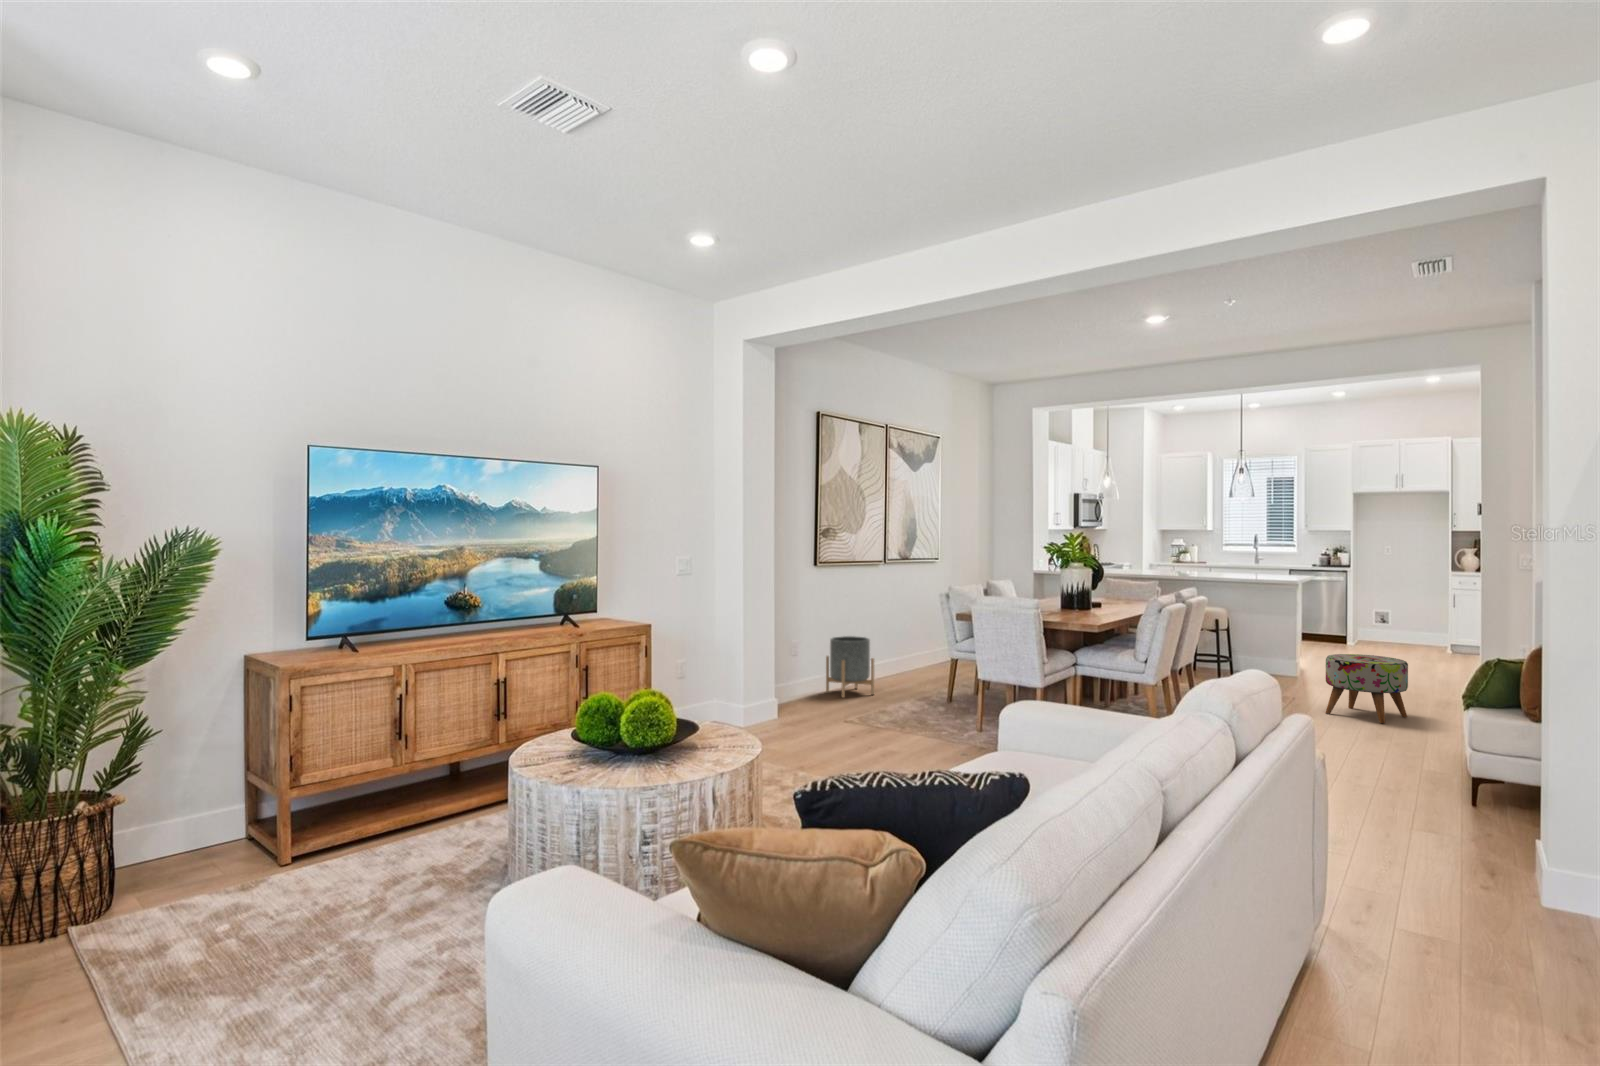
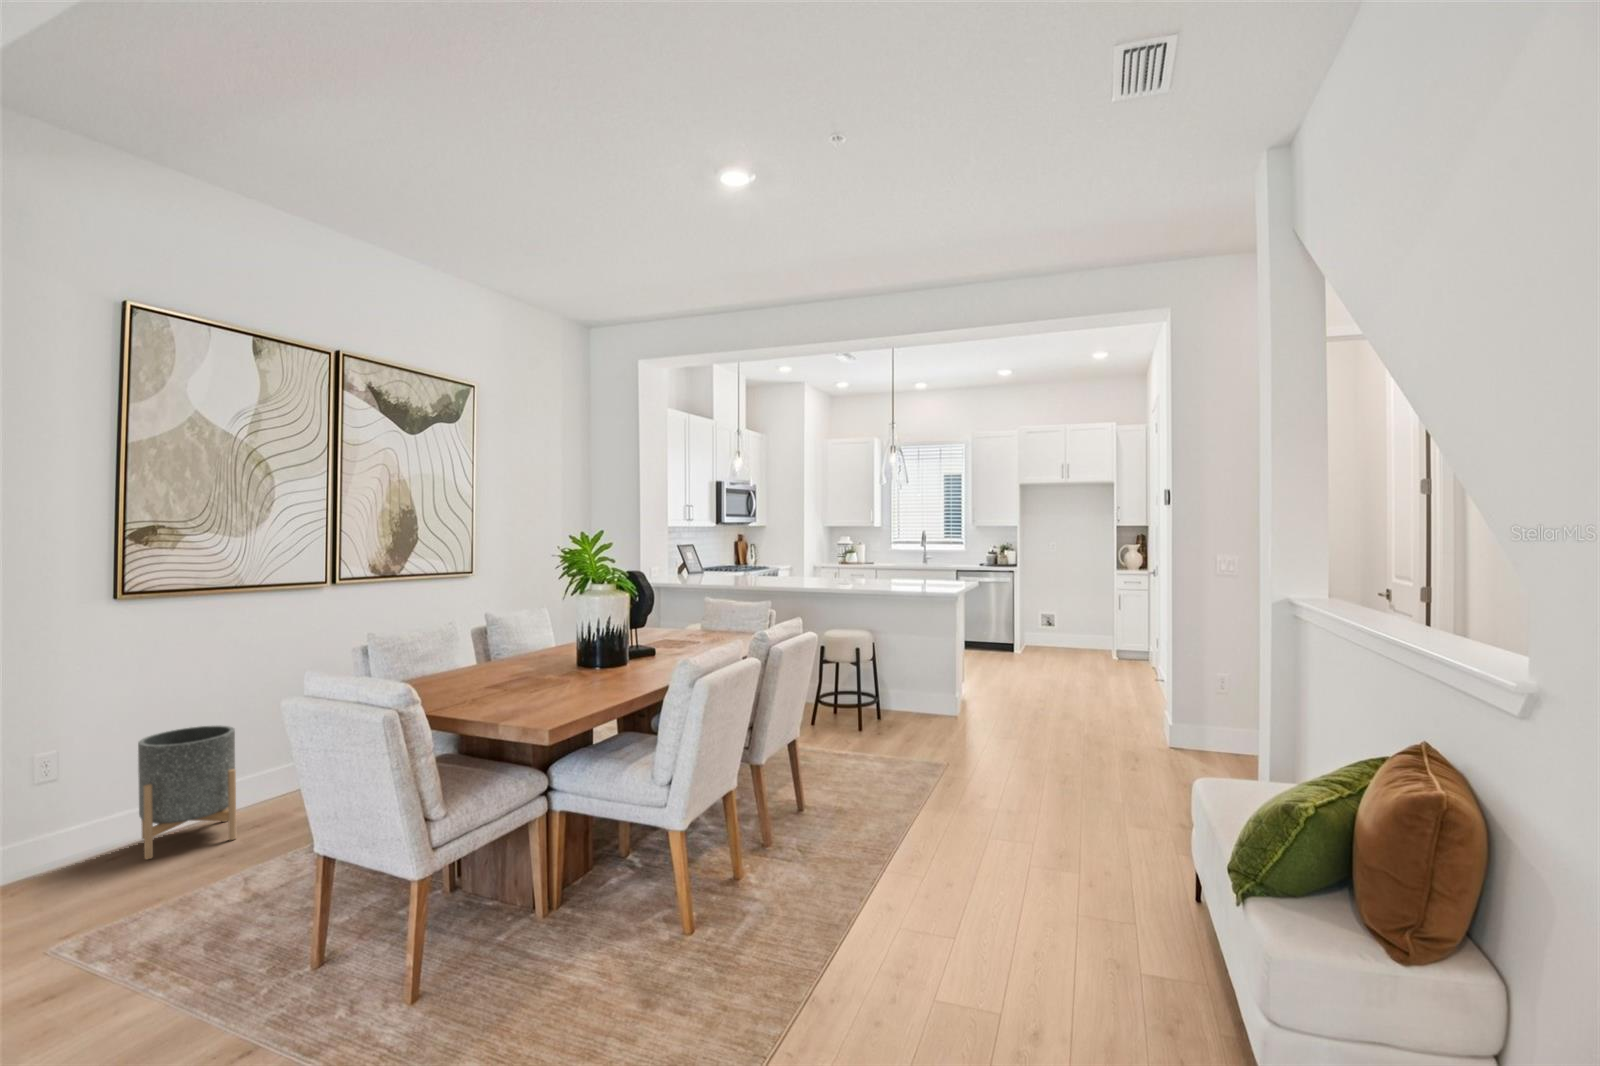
ottoman: present [1325,654,1408,723] -> none [984,708,1093,827]

